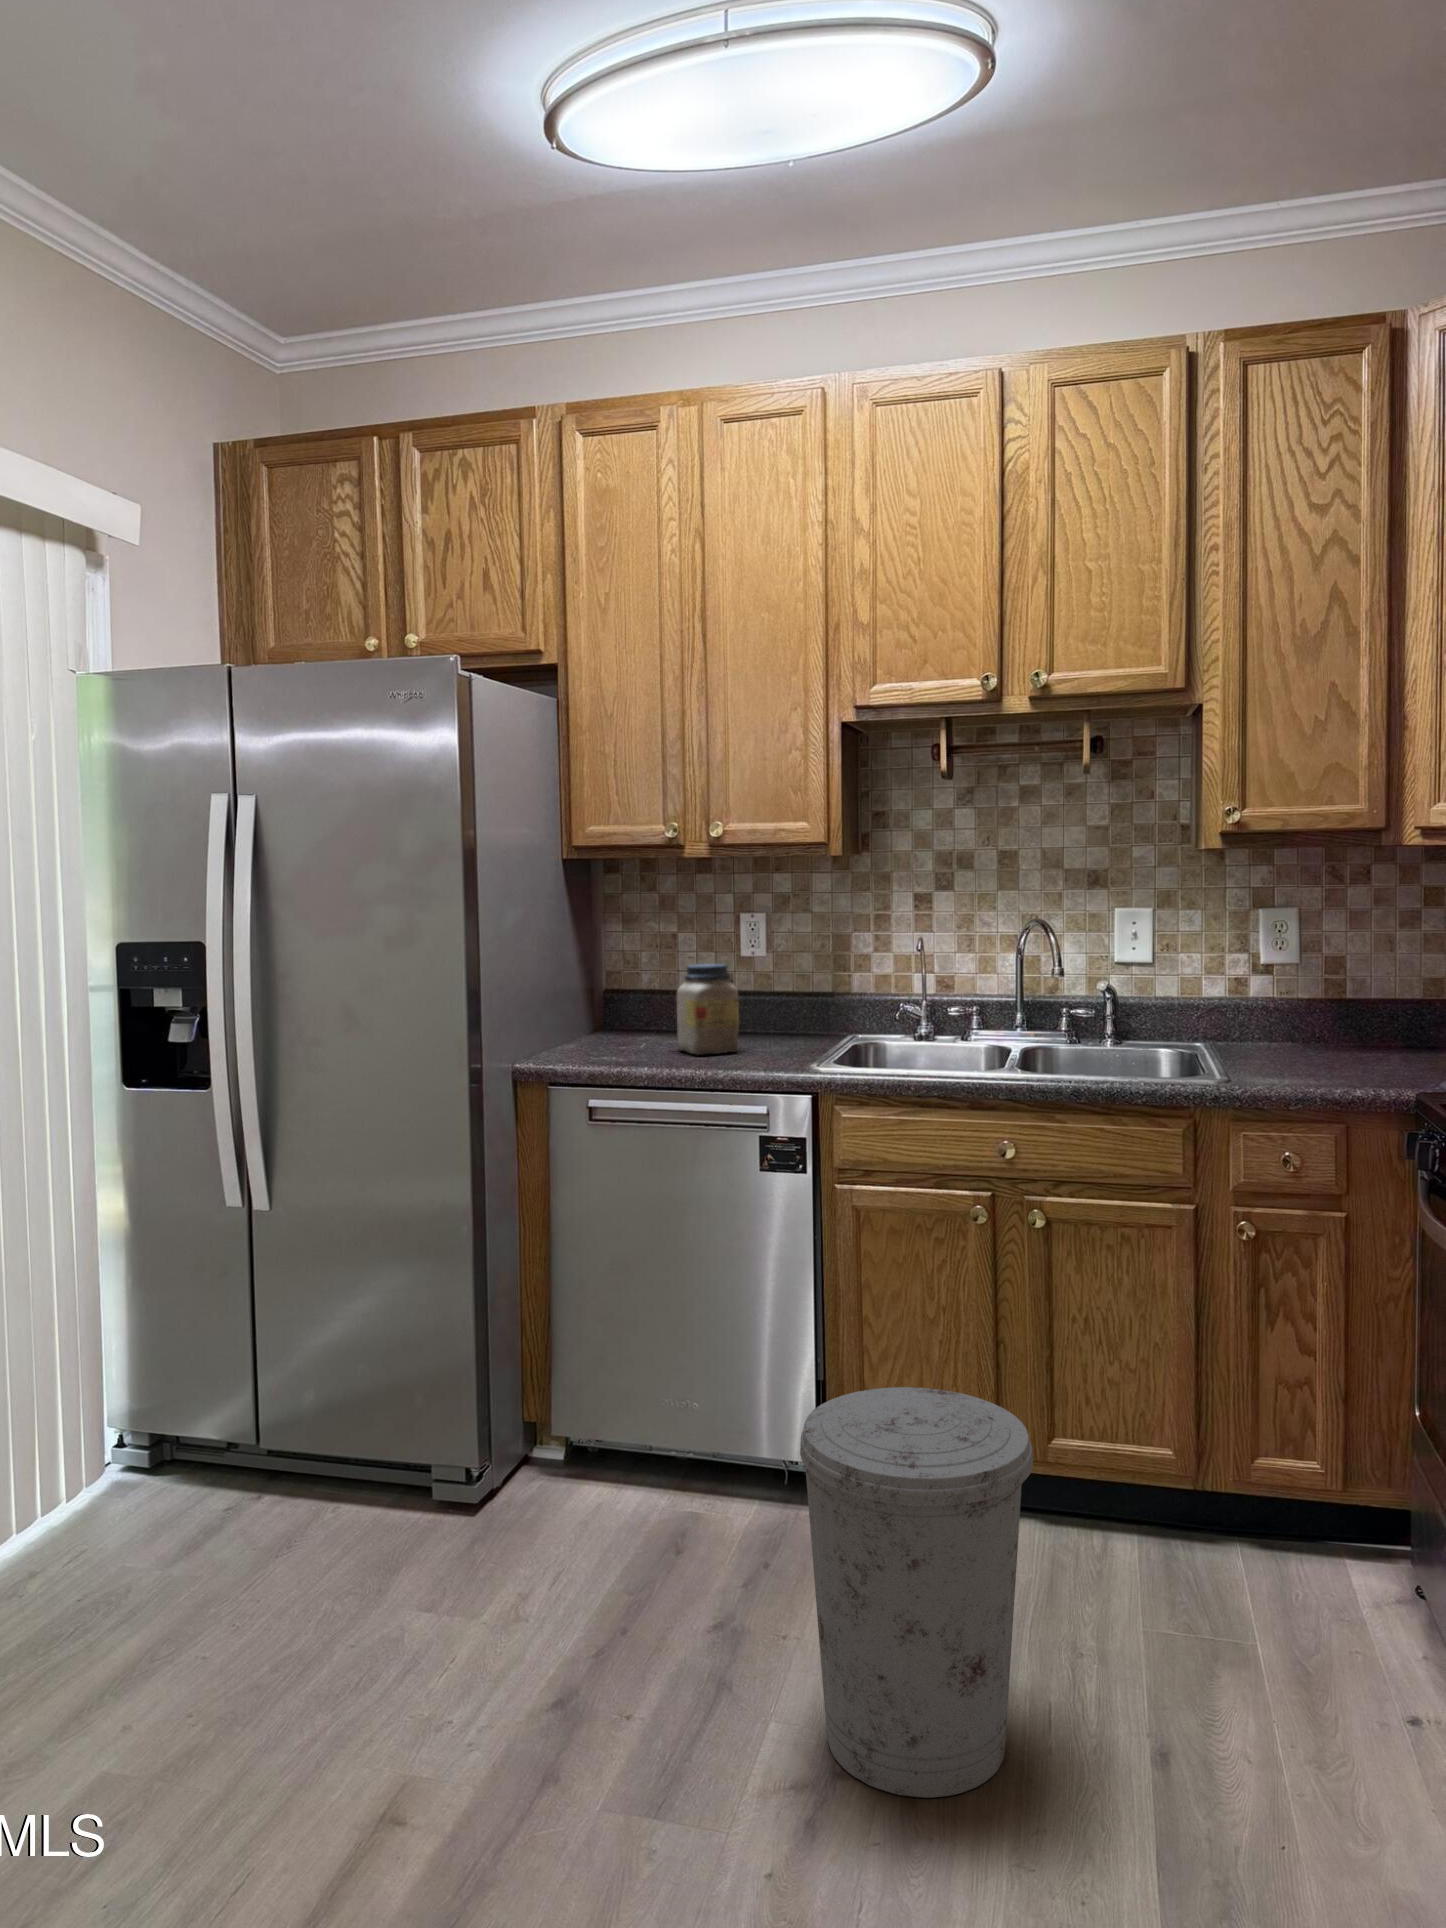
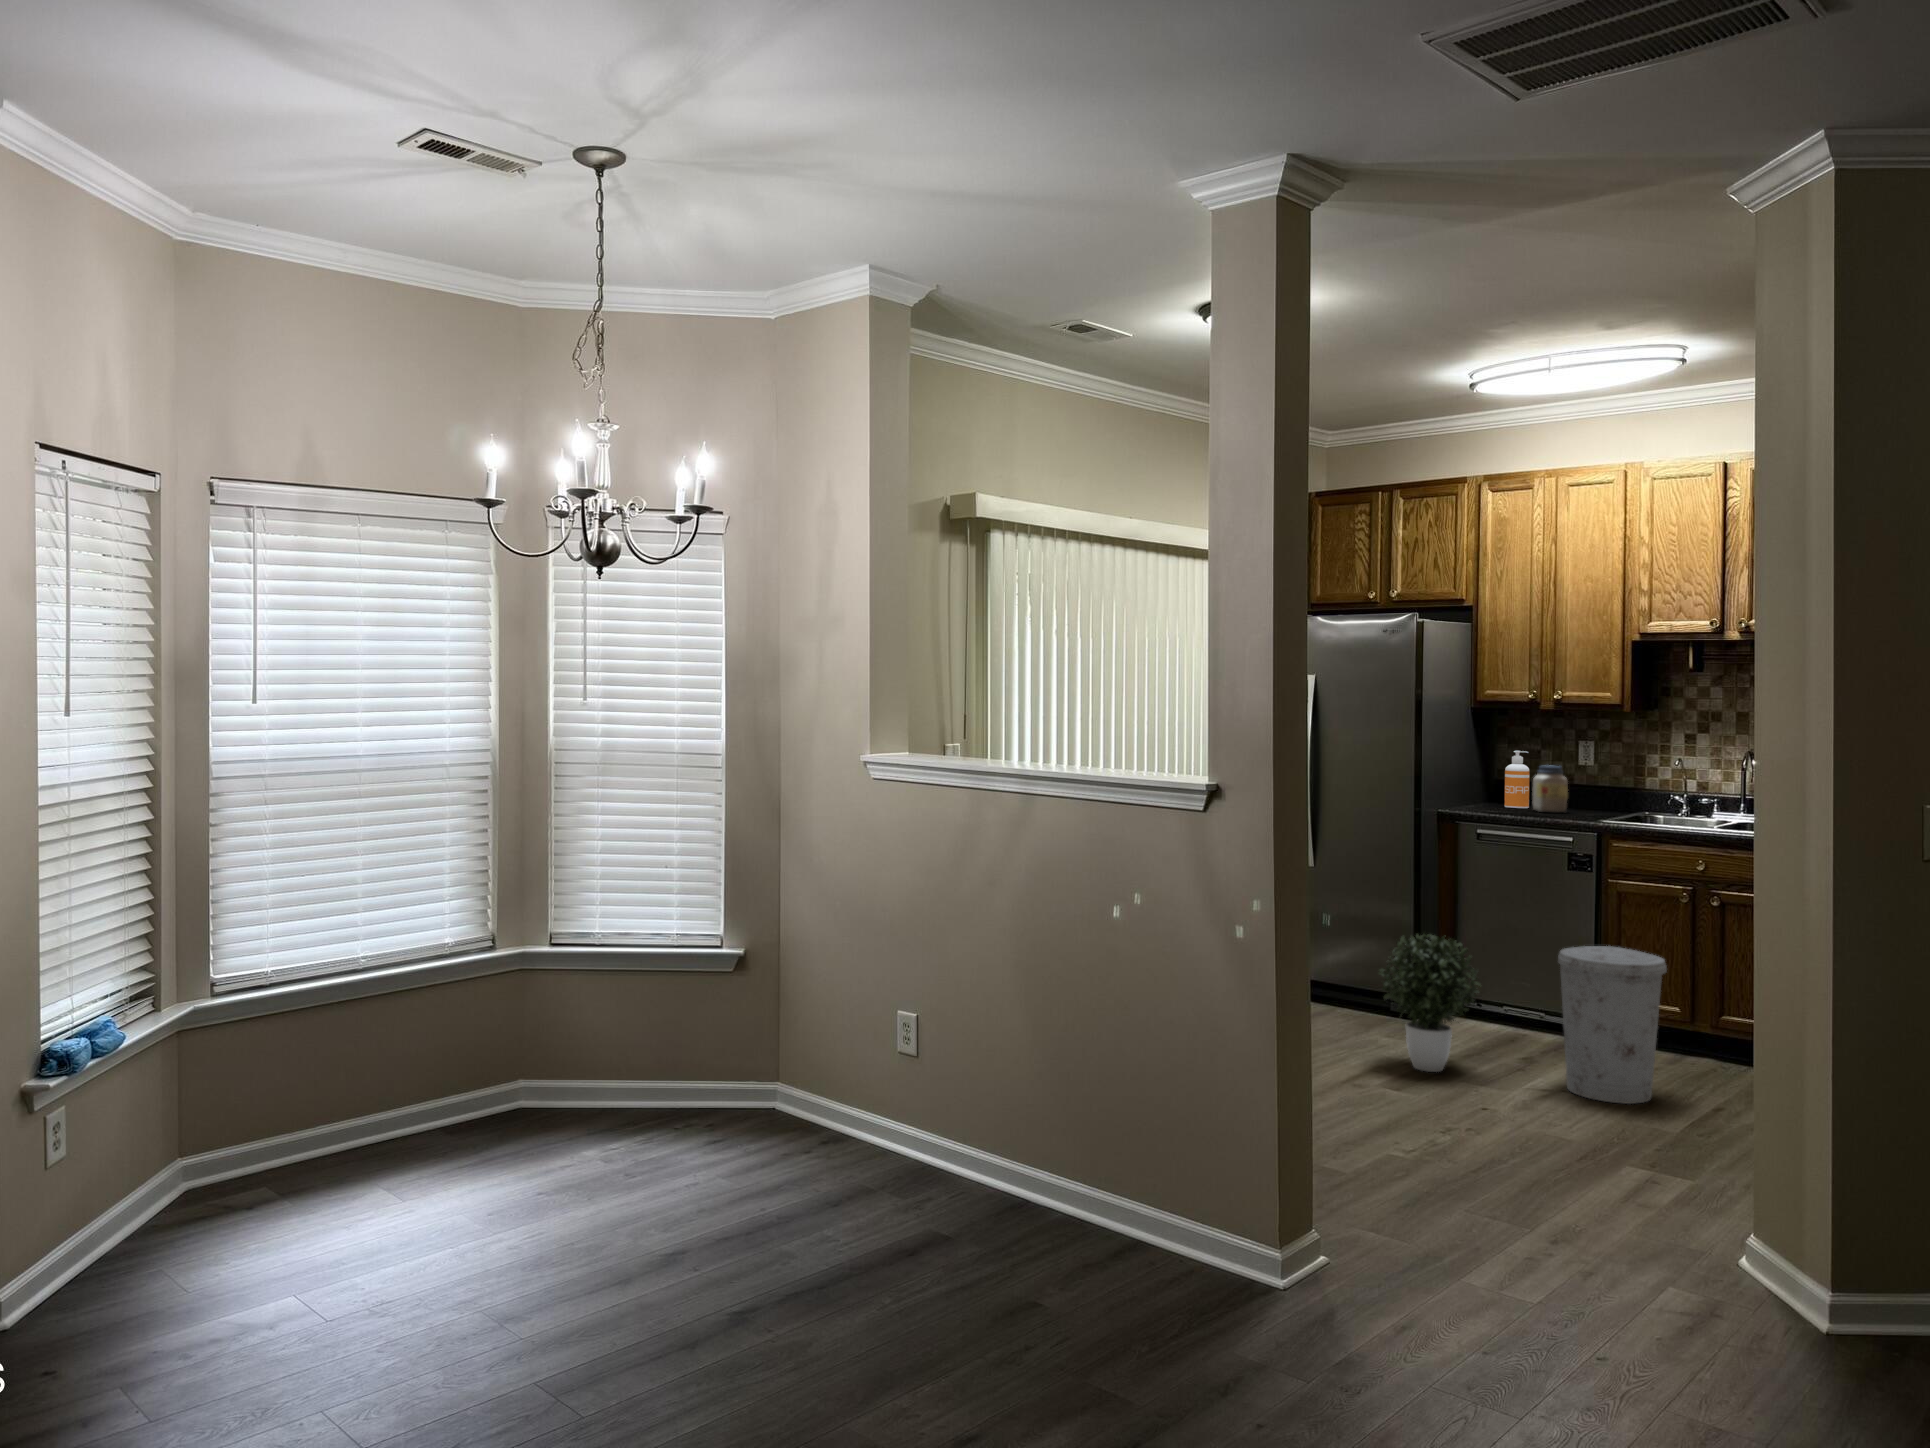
soap dispenser: none [624,937,667,1045] -> present [1505,751,1529,808]
potted plant: none [387,1414,633,1769] -> present [1379,933,1480,1072]

